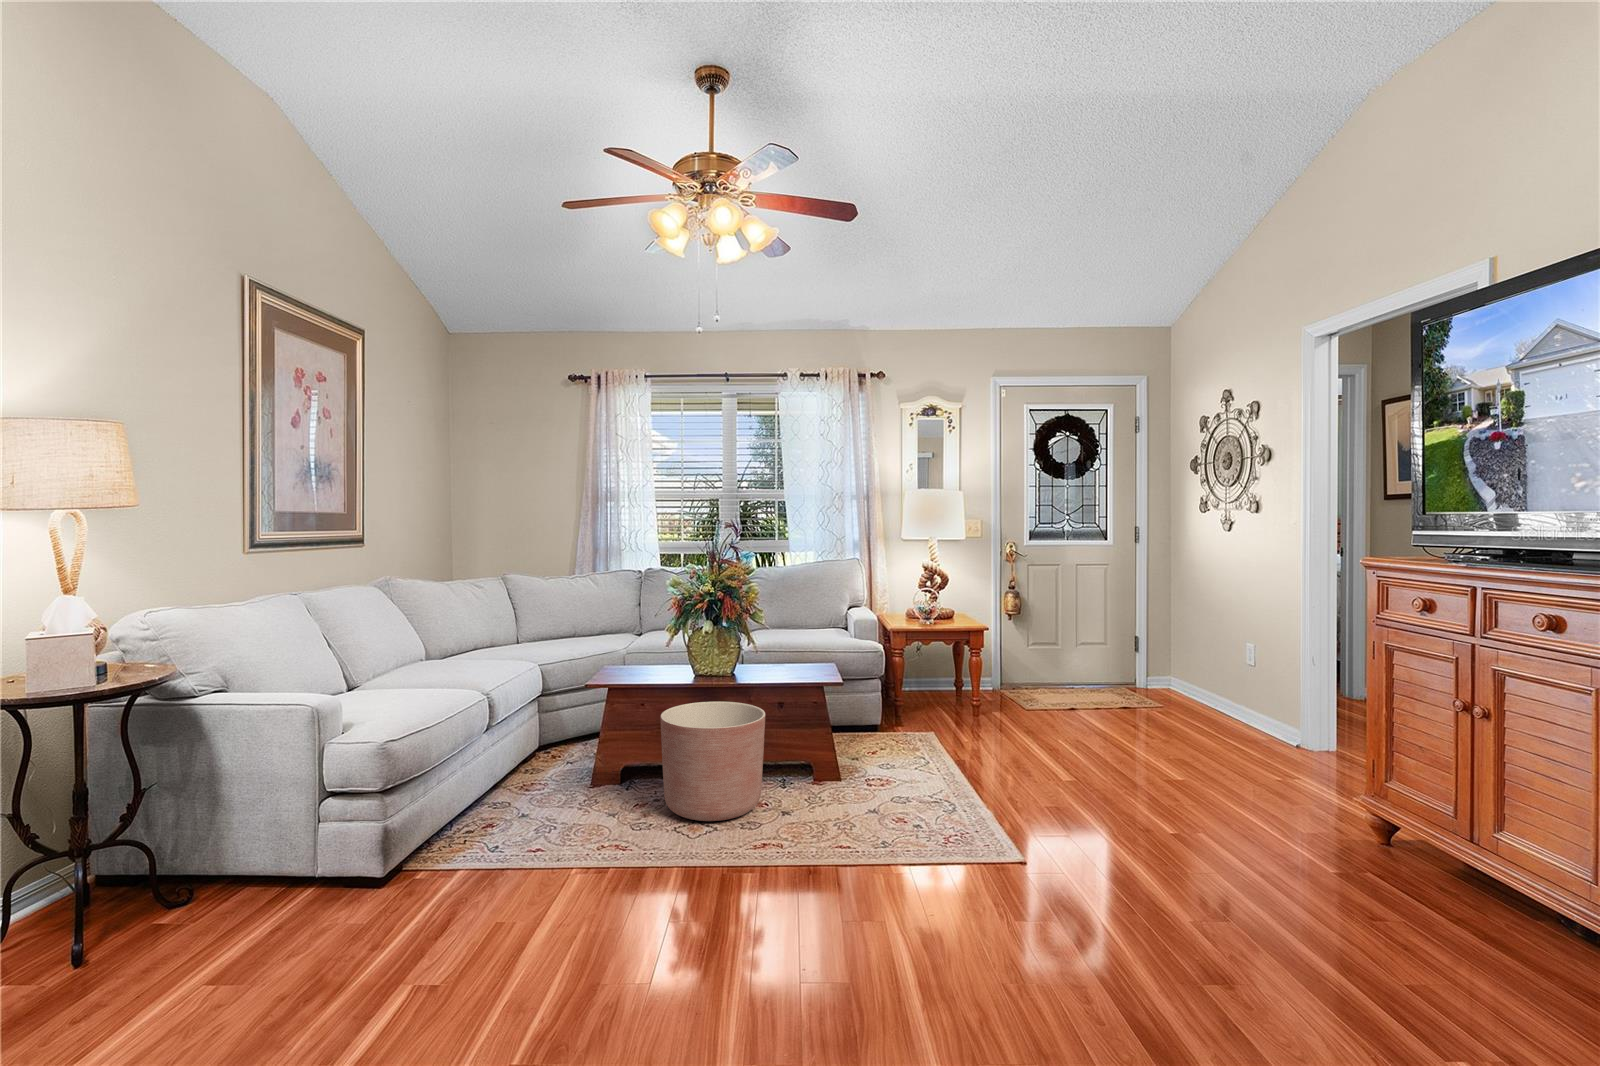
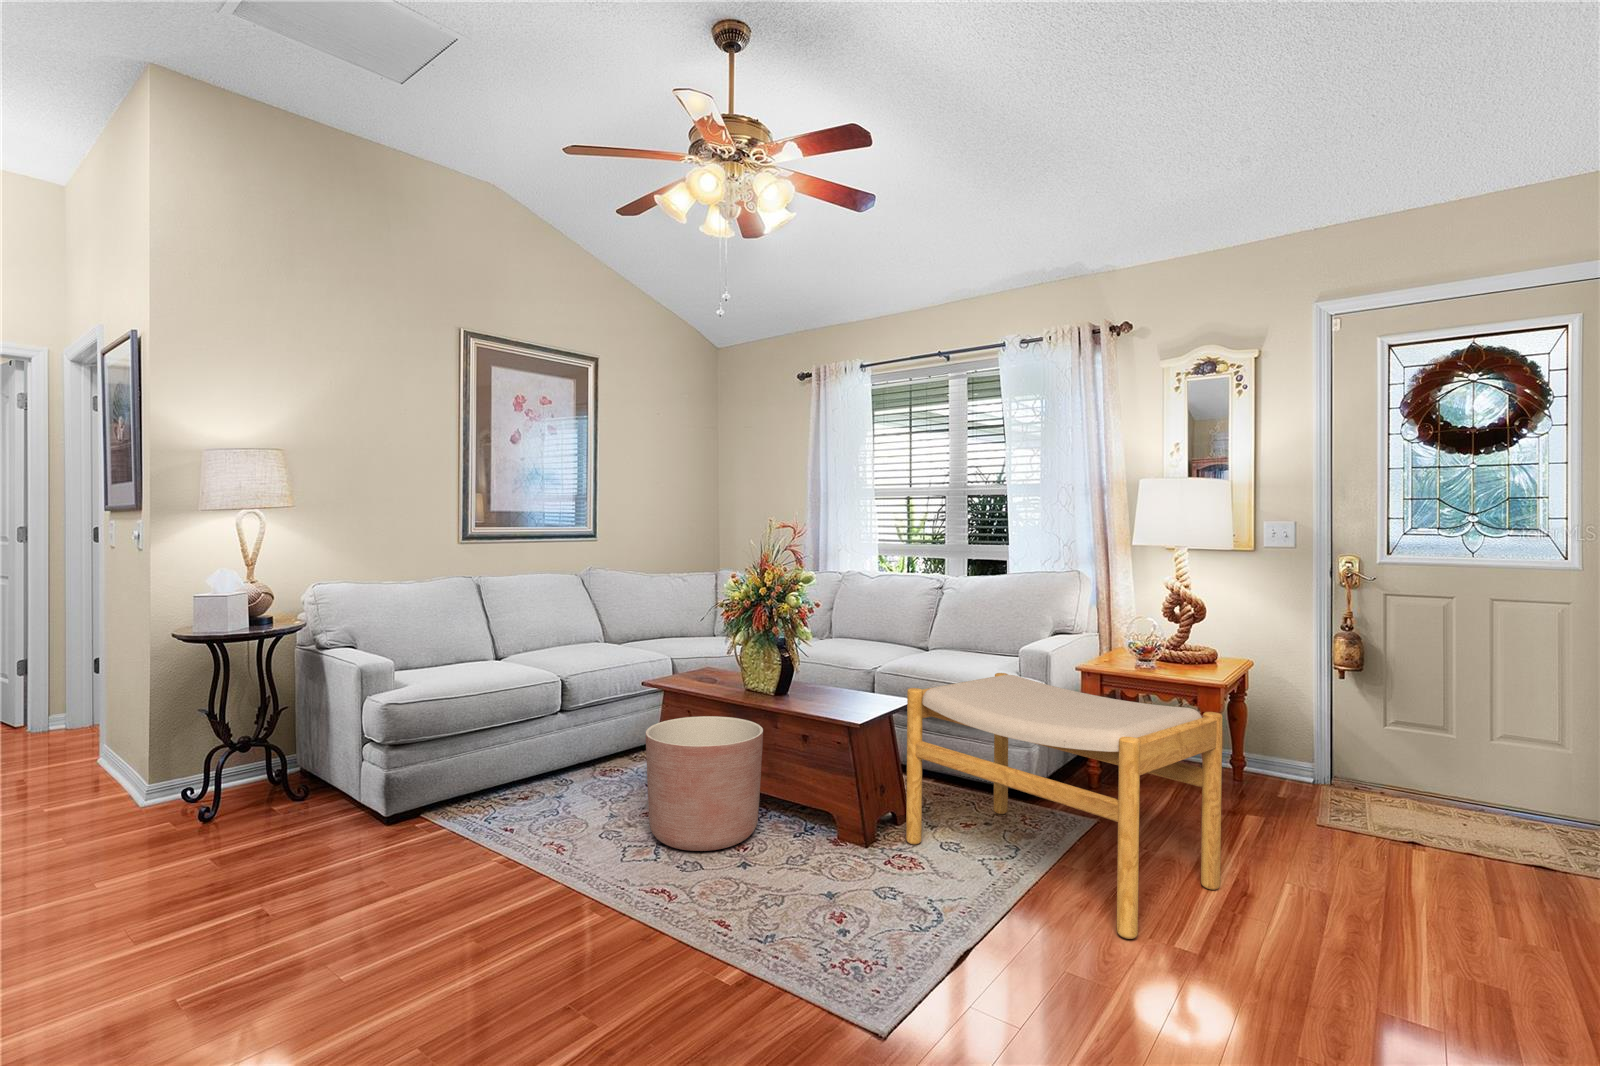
footstool: none [854,638,1052,790] -> present [906,673,1223,939]

